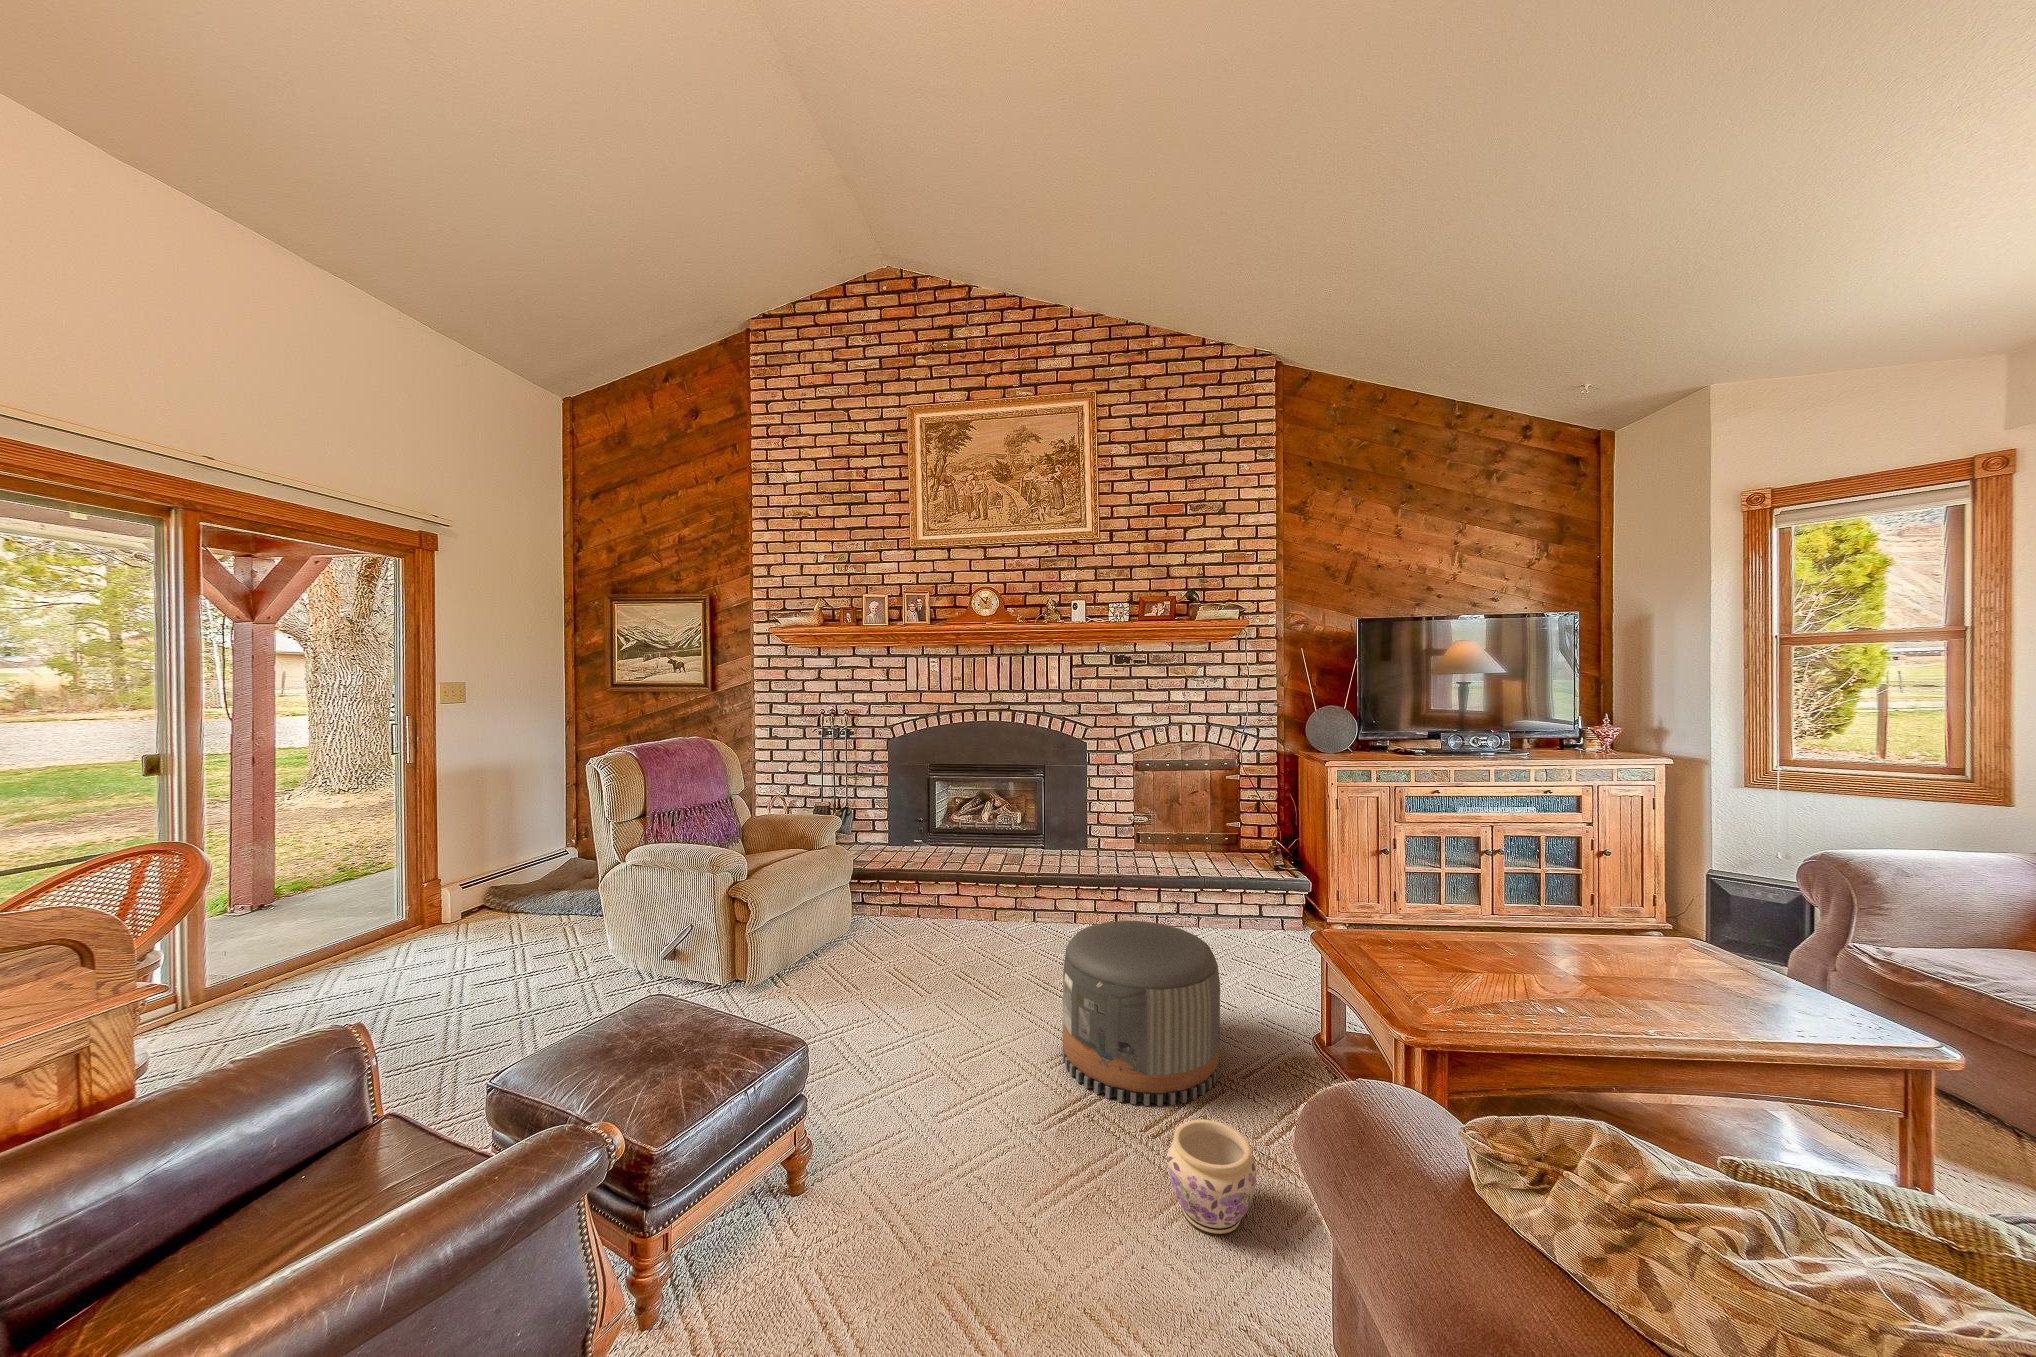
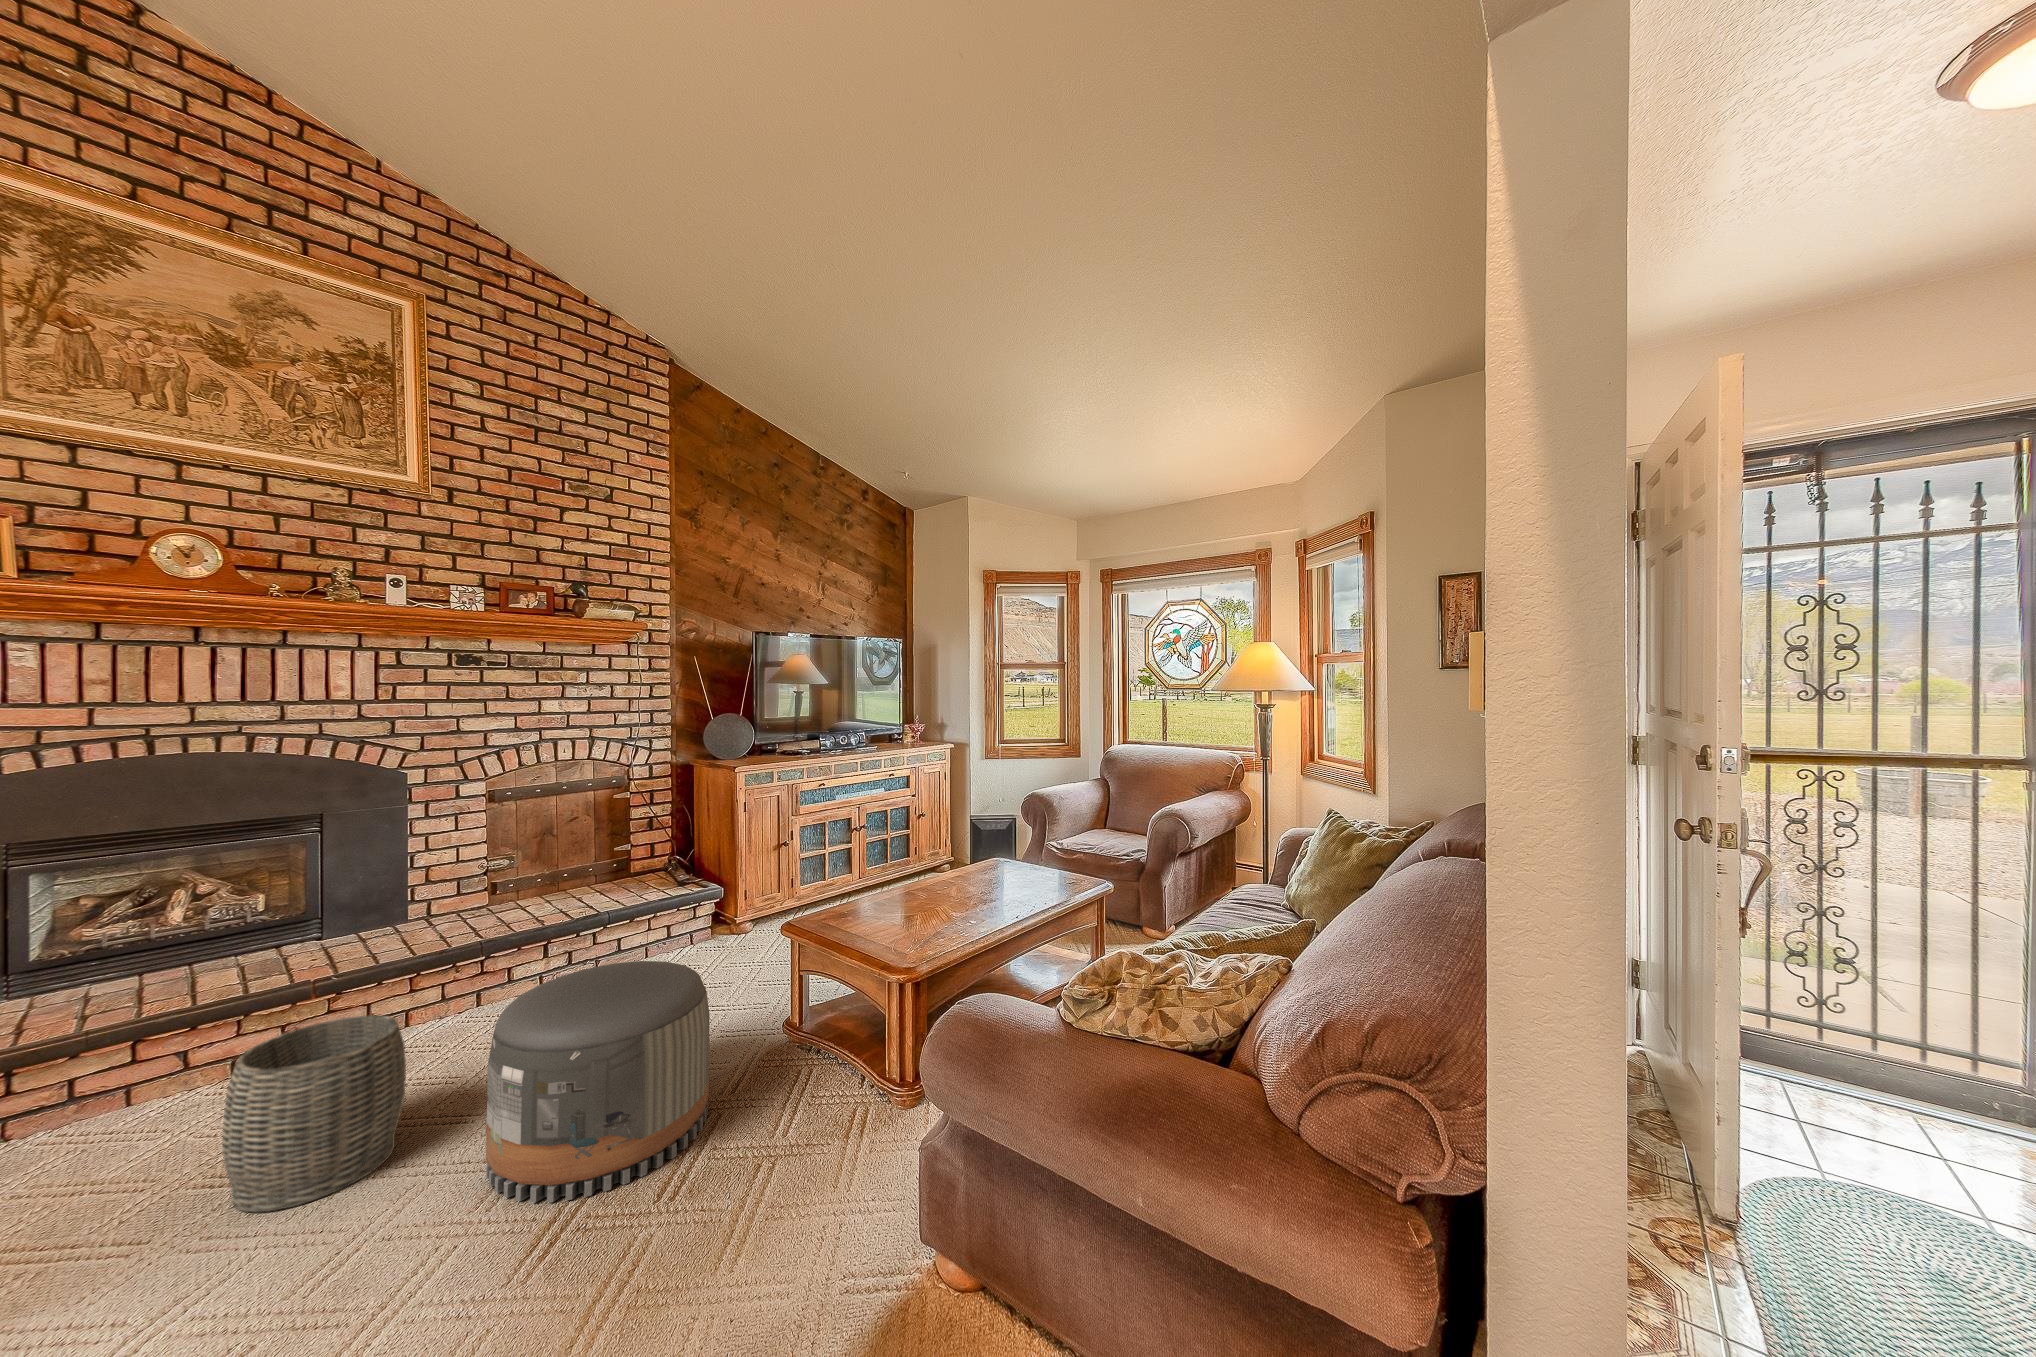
woven basket: none [958,904,1040,1014] -> present [222,1015,406,1212]
planter: present [1168,1119,1257,1236] -> none [725,1128,822,1254]

